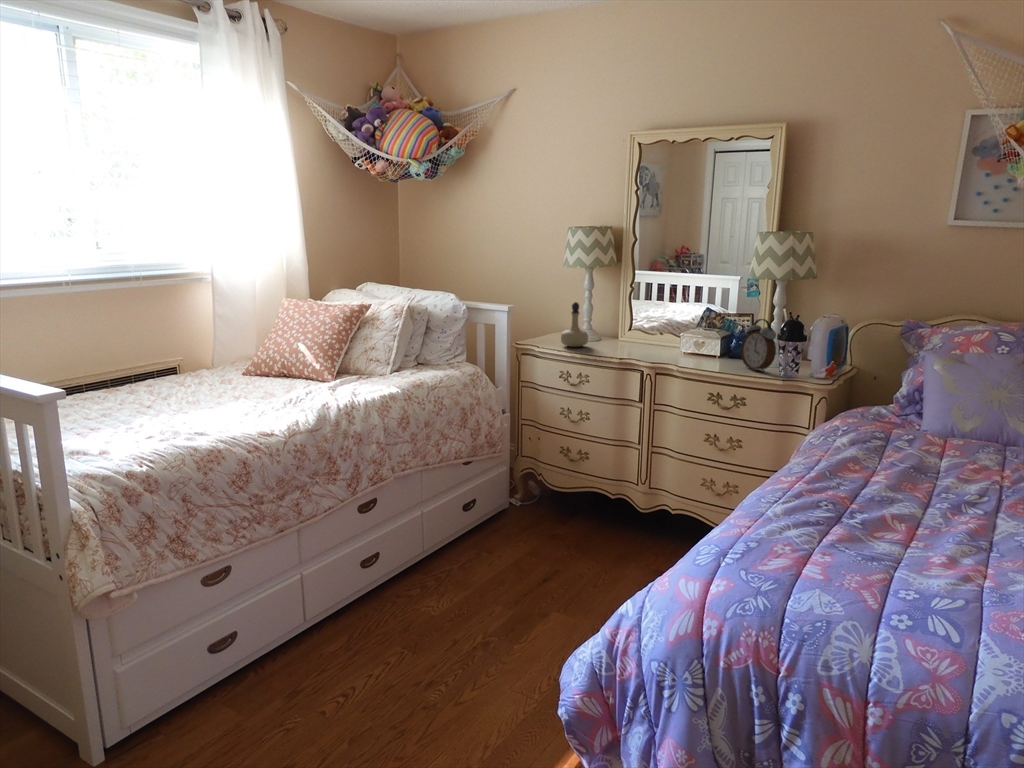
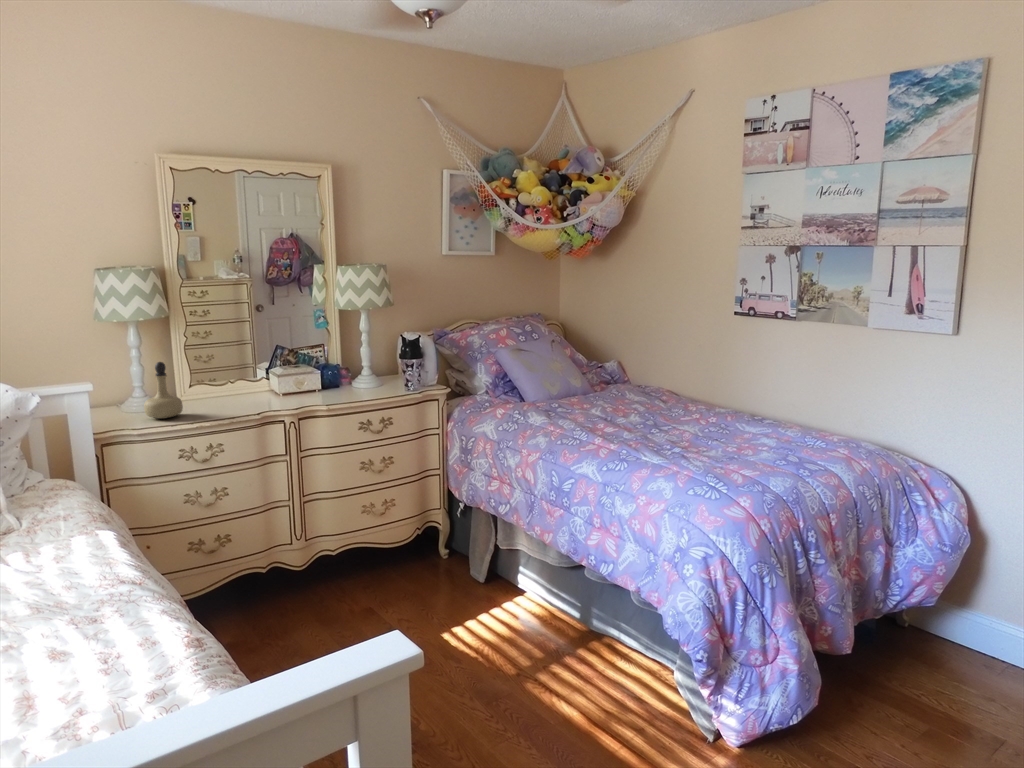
alarm clock: present [741,319,776,372] -> none [355,345,392,392]

